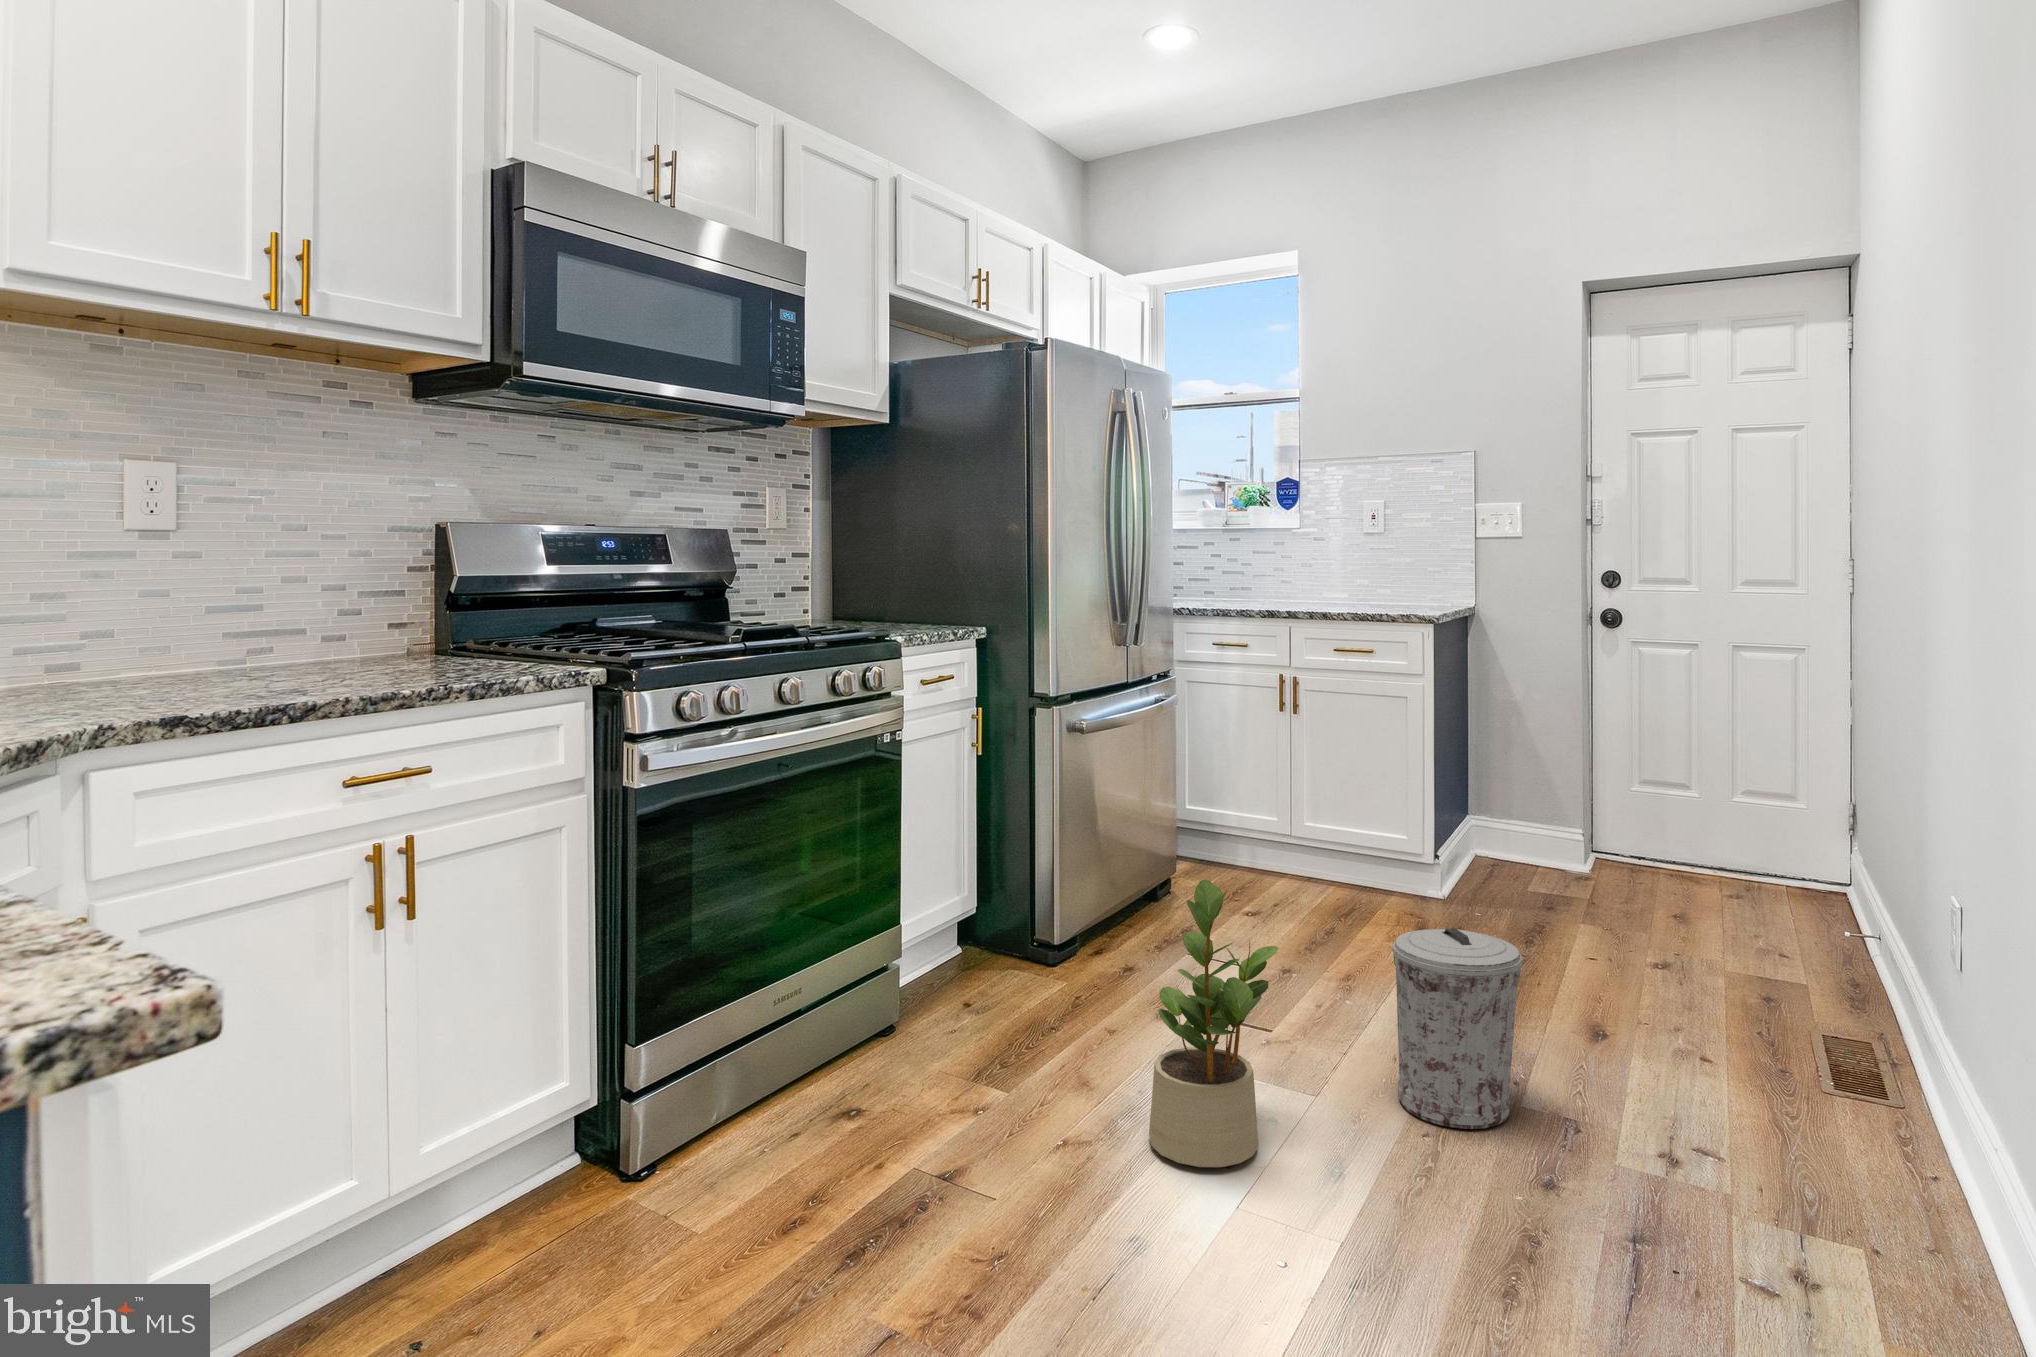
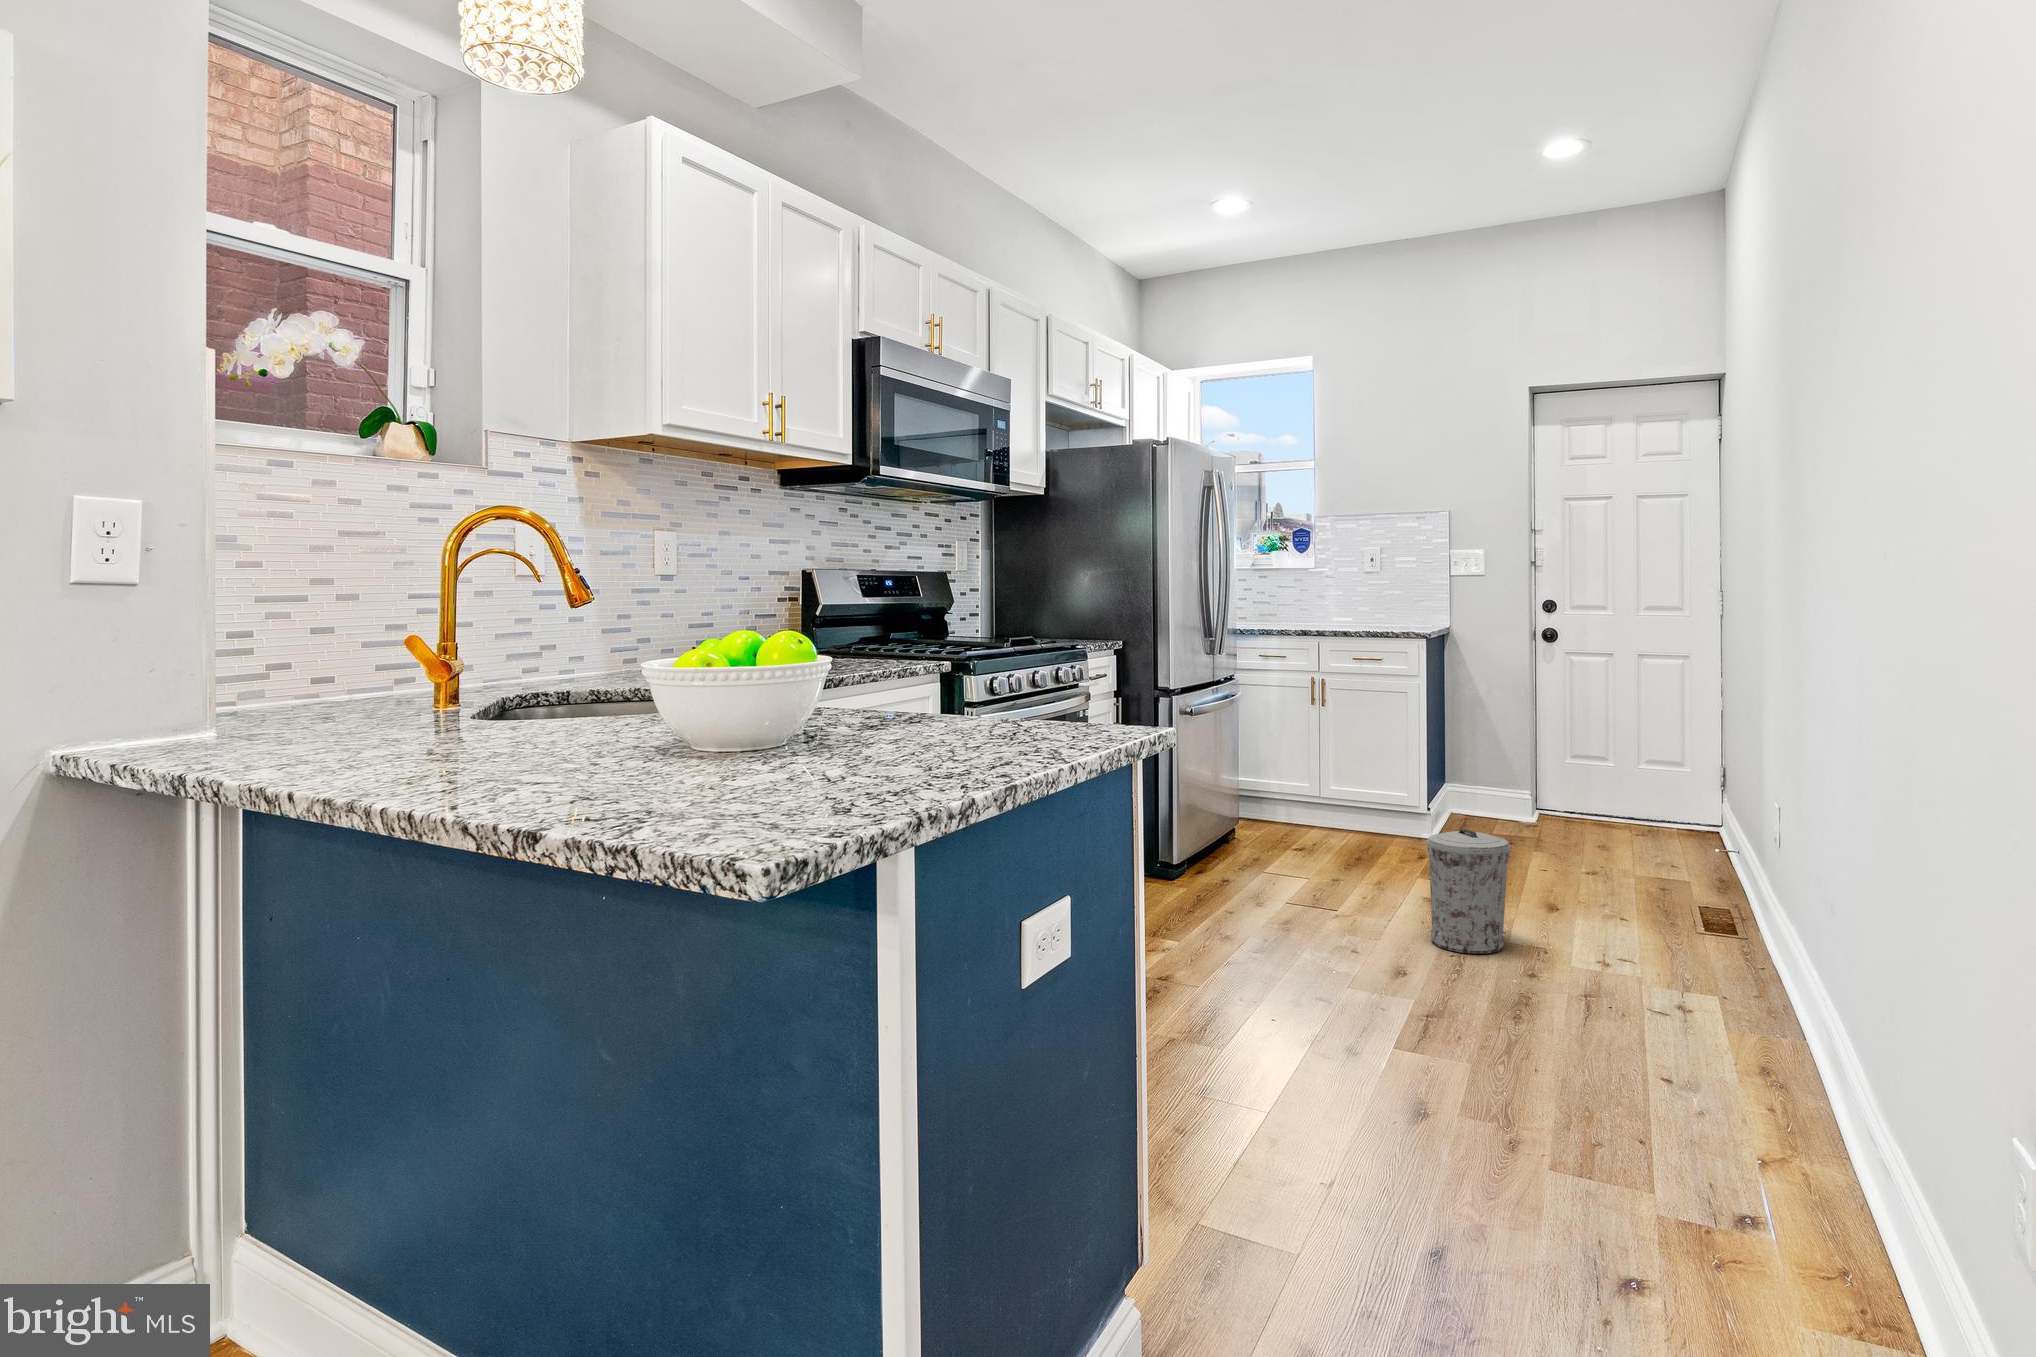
potted plant: present [1149,880,1279,1167] -> none [1281,794,1360,972]

